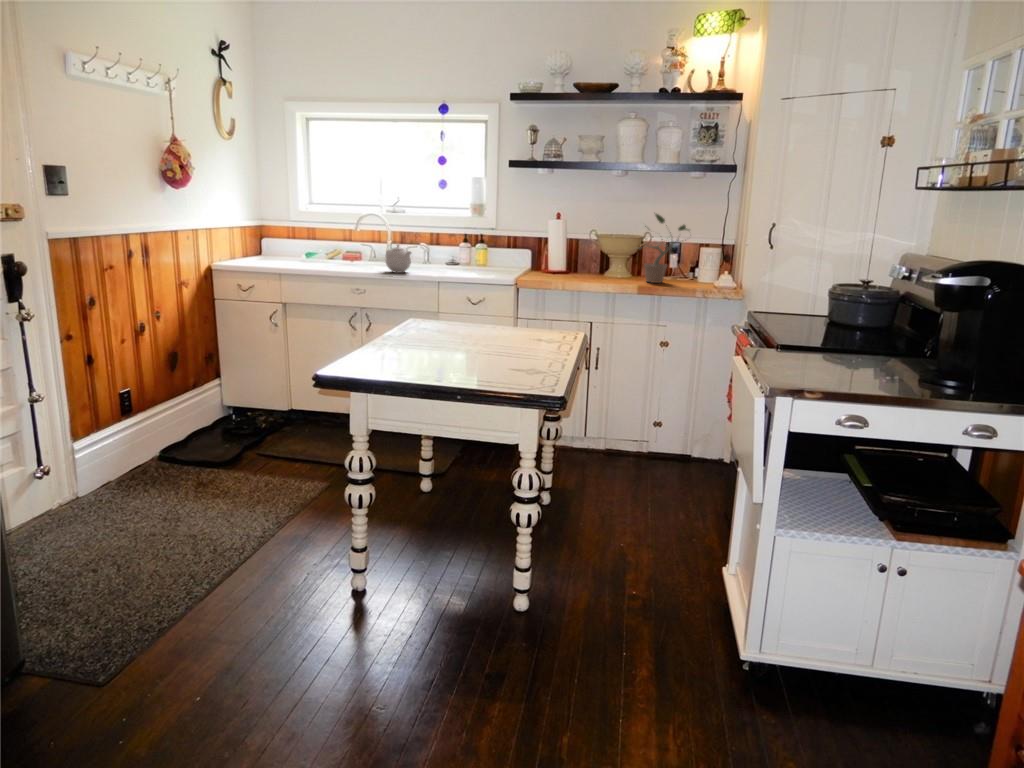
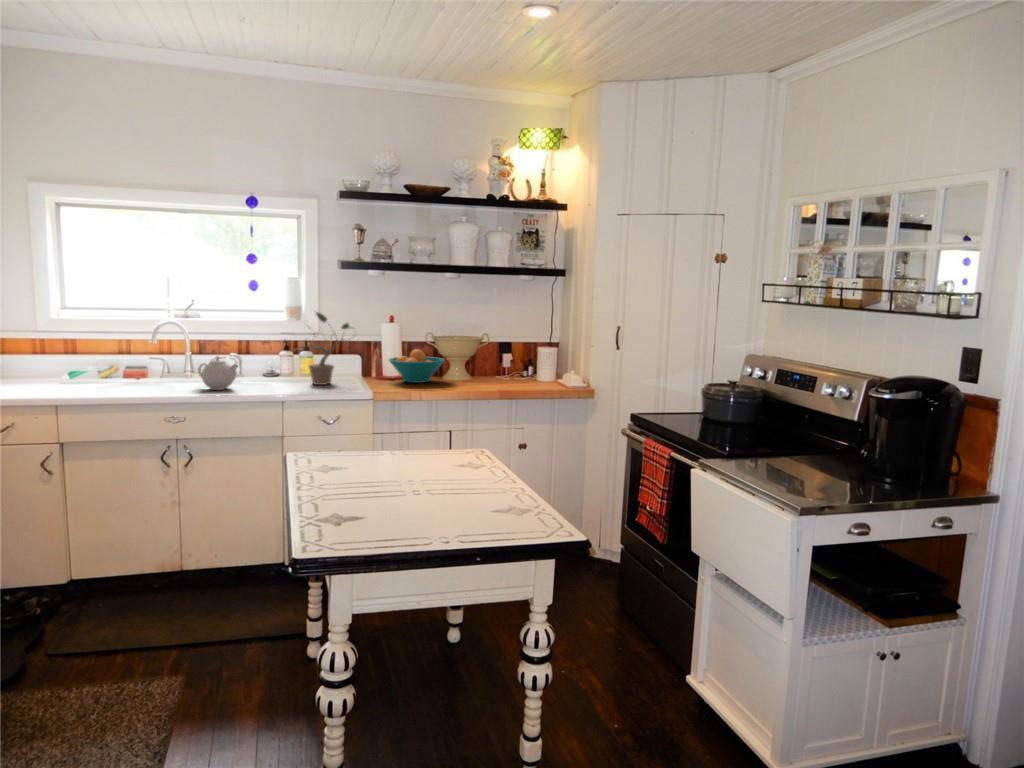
potted plant: present [644,214,689,283] -> present [309,312,354,385]
fruit bowl: none [542,246,595,278] -> present [389,349,444,383]

